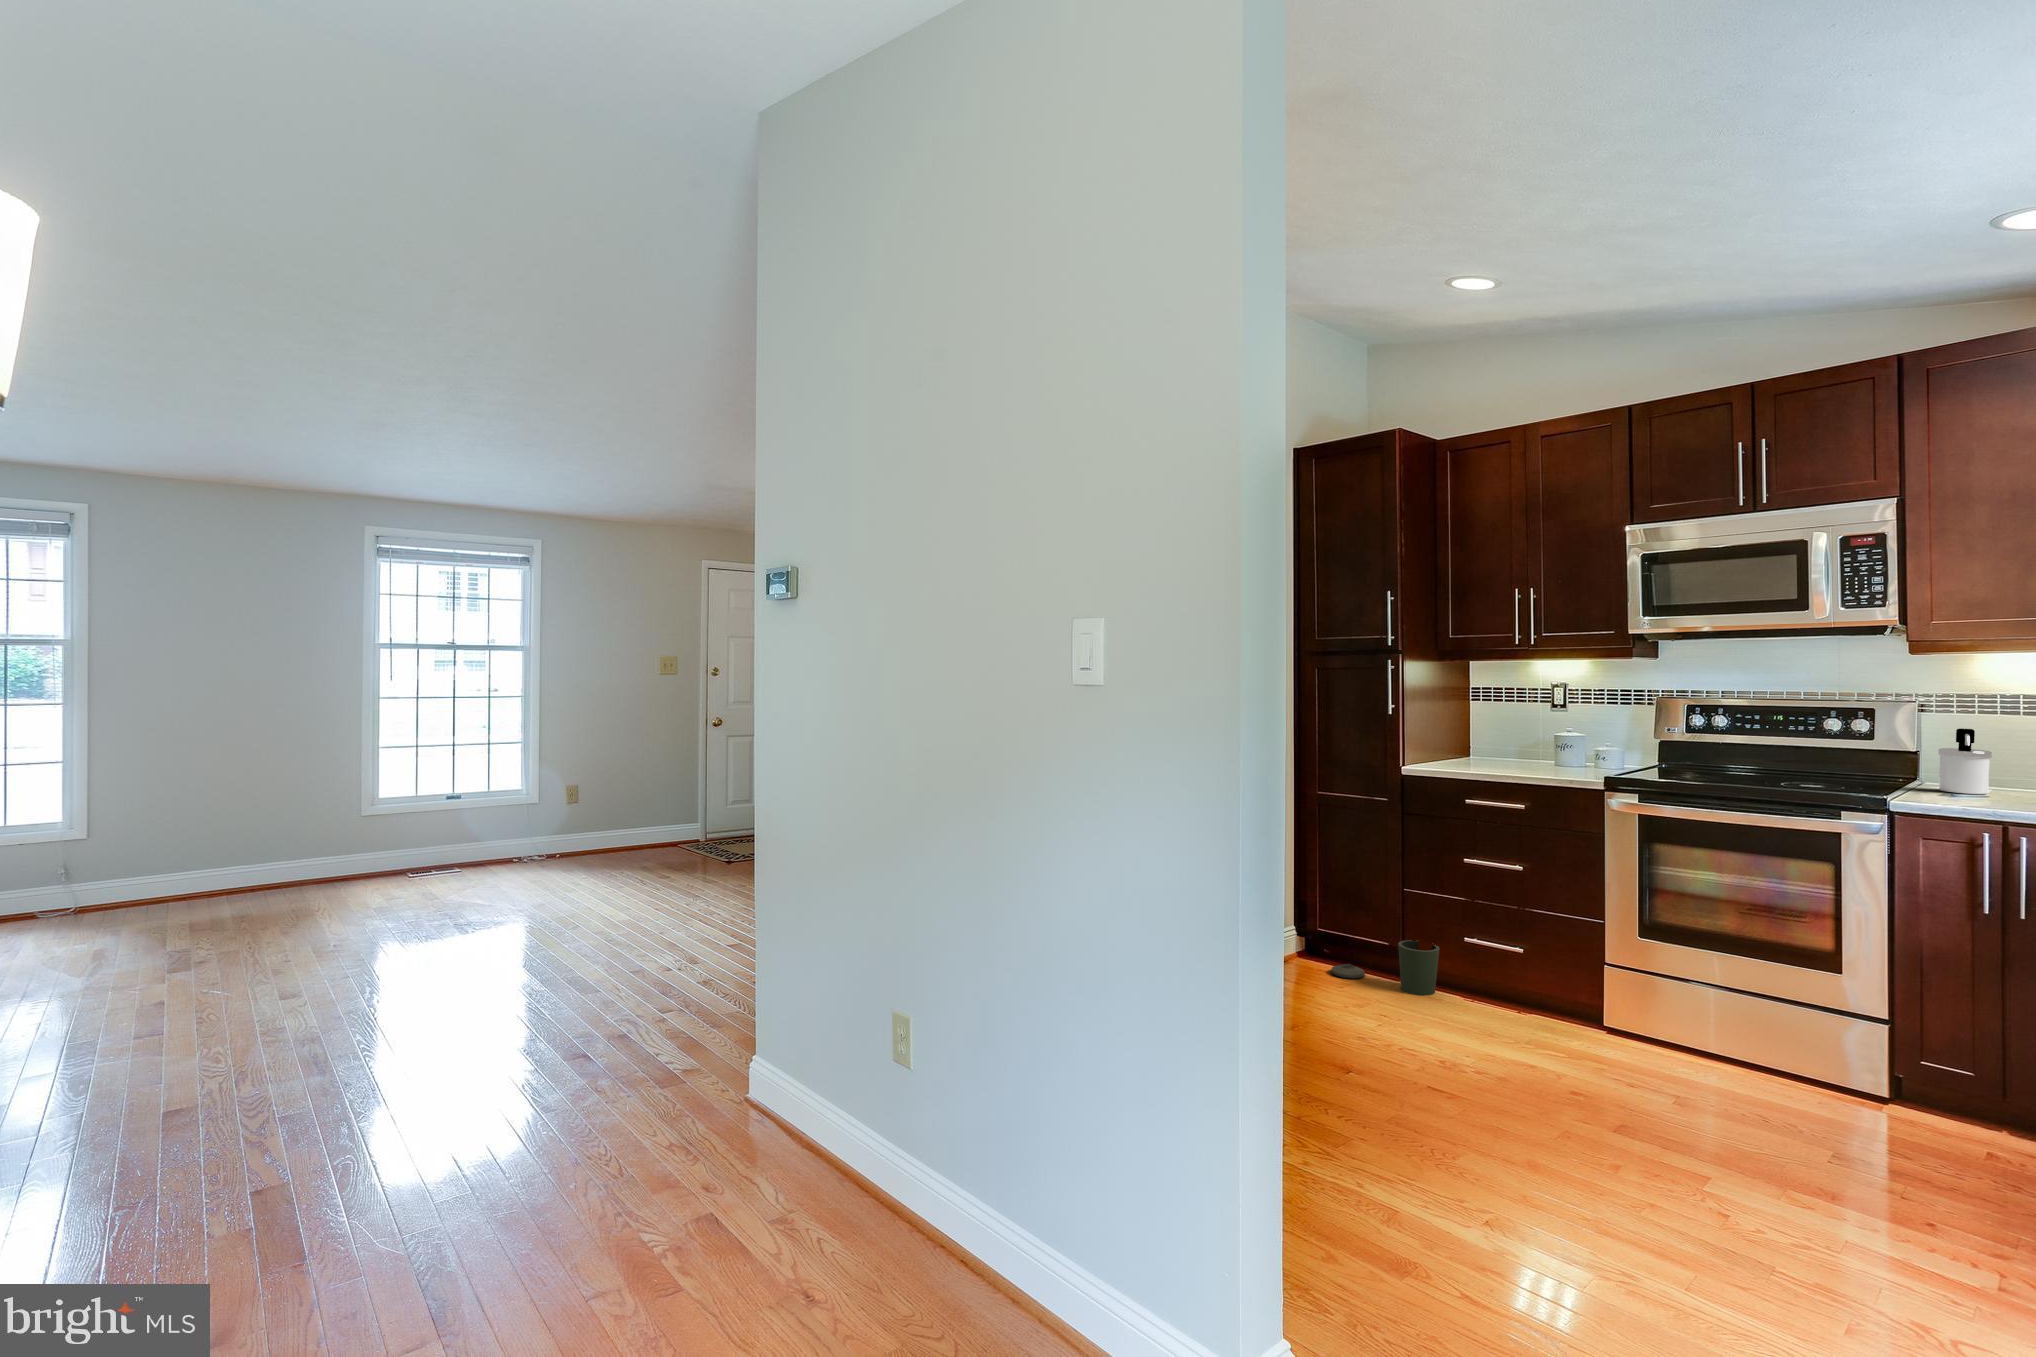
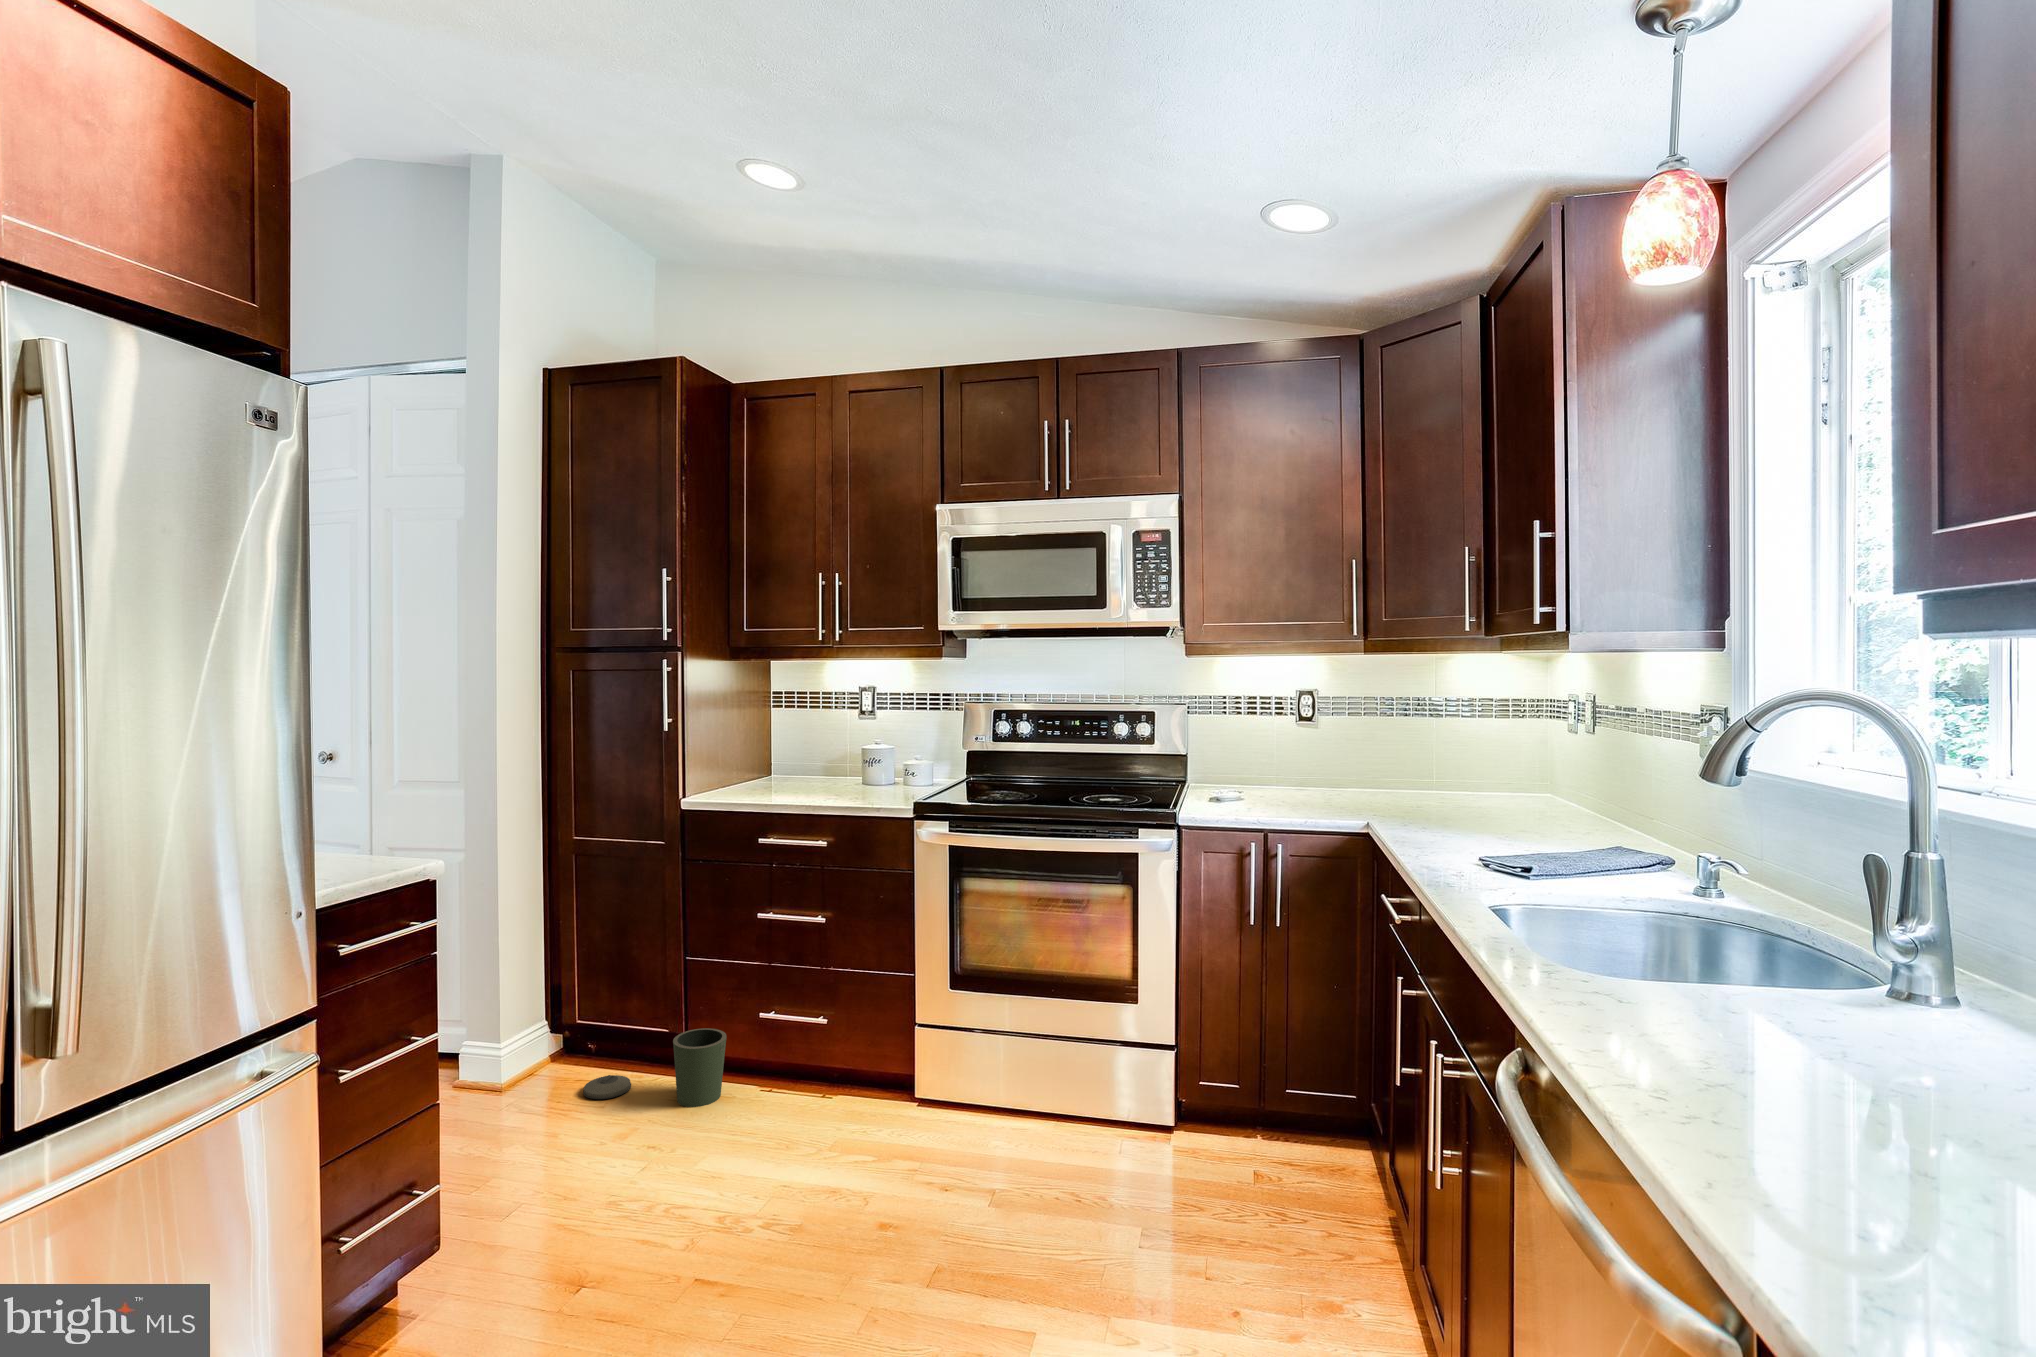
soap dispenser: present [1938,728,1992,794] -> none [1207,732,1246,797]

